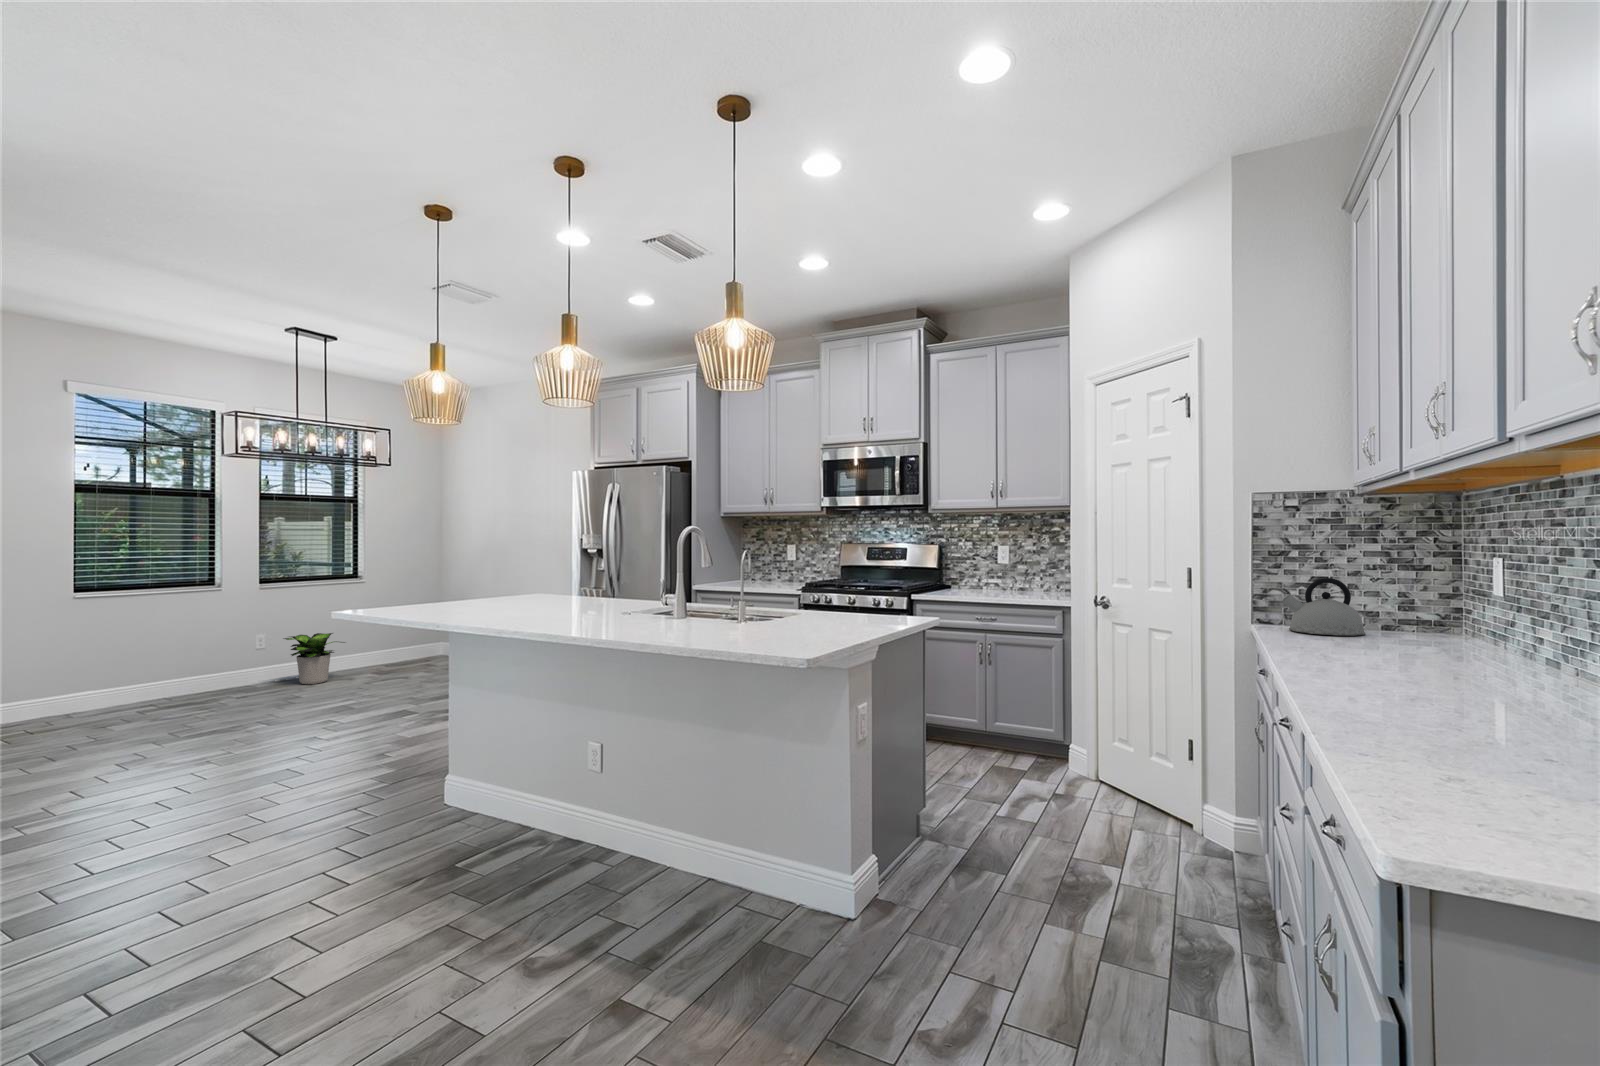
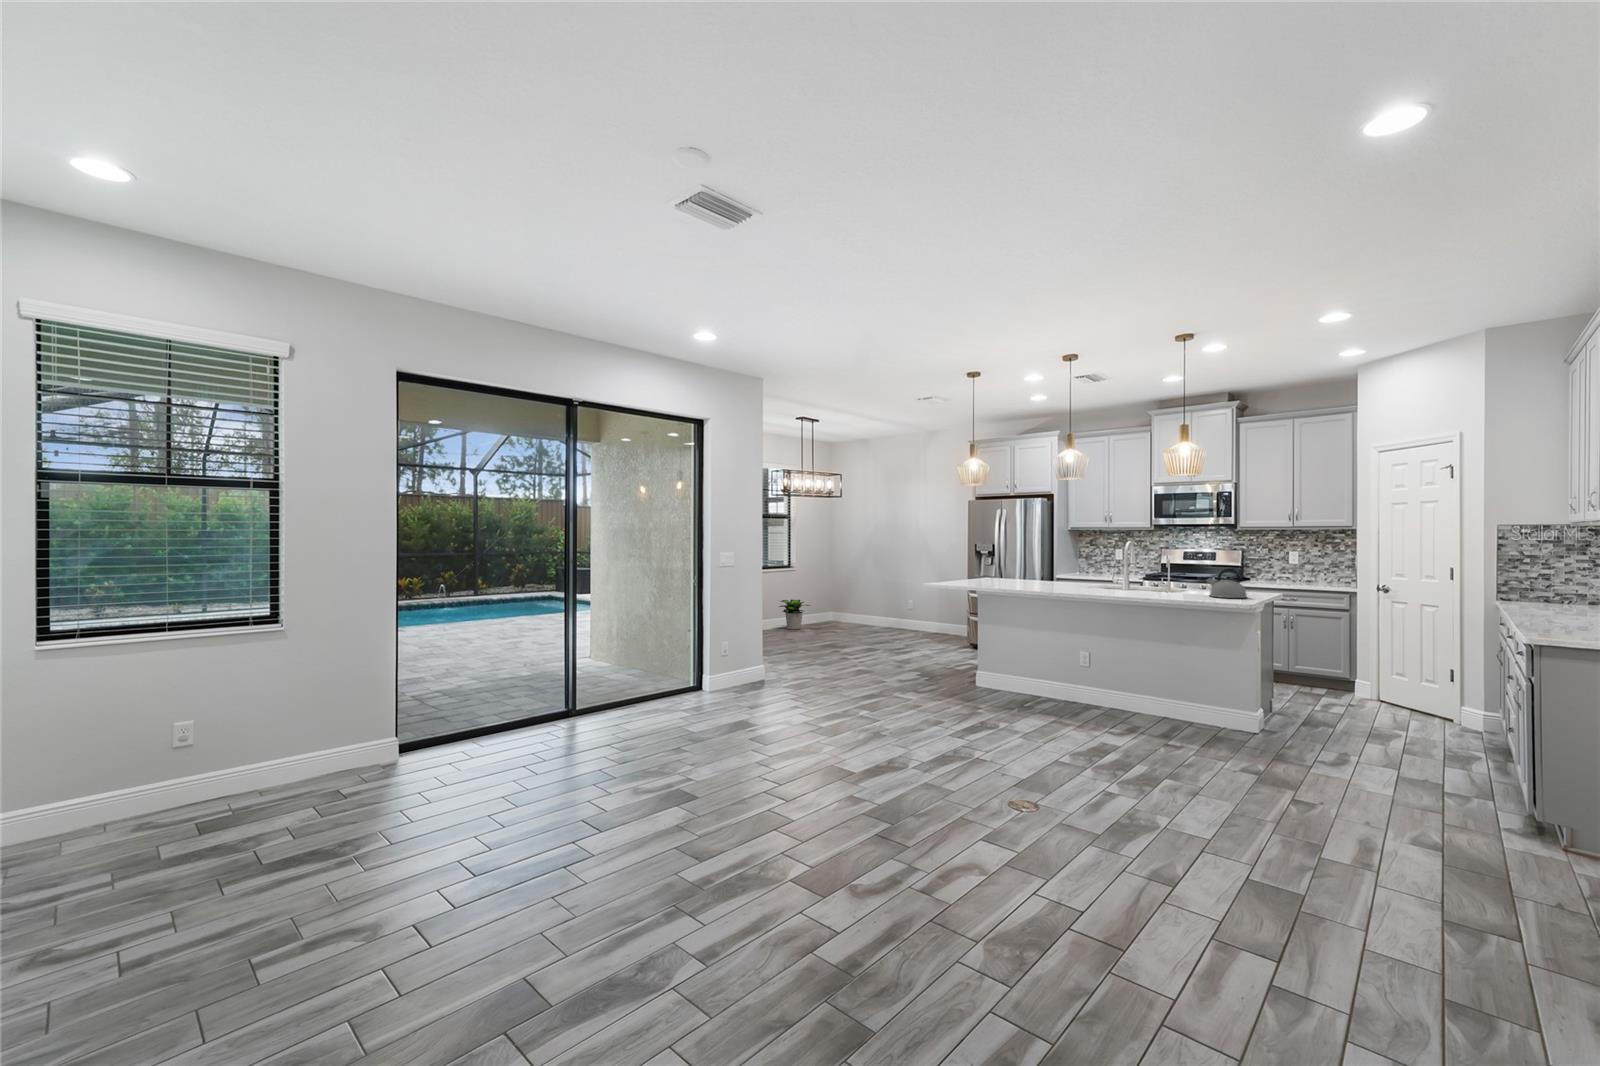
kettle: present [1282,578,1366,636] -> present [1206,569,1247,598]

